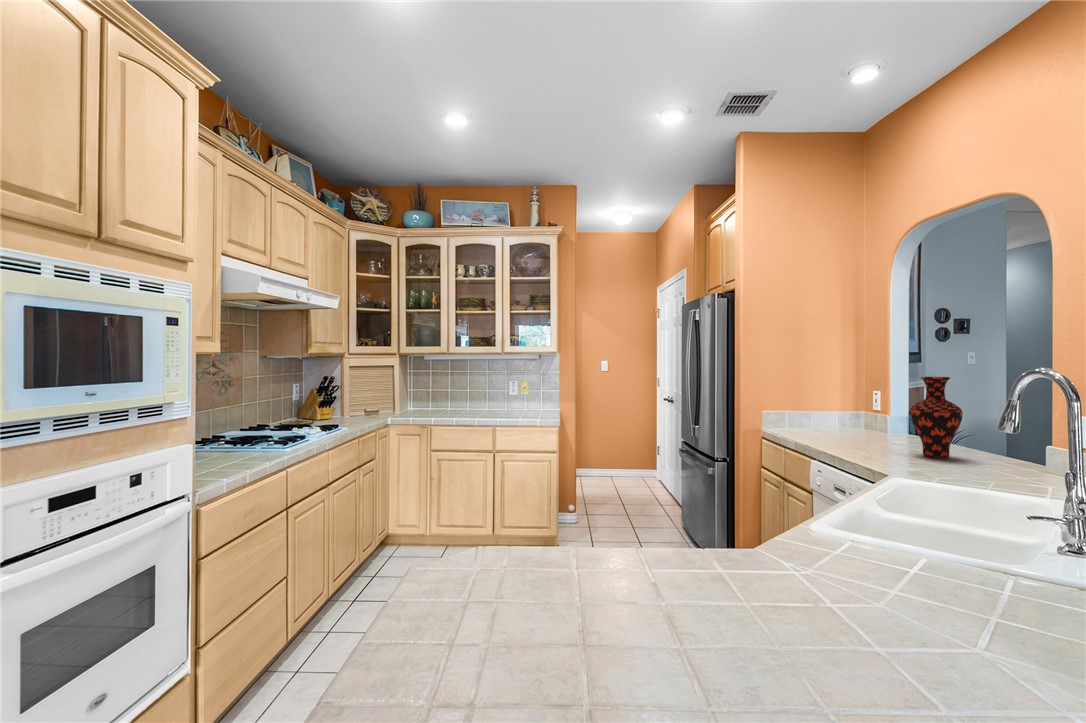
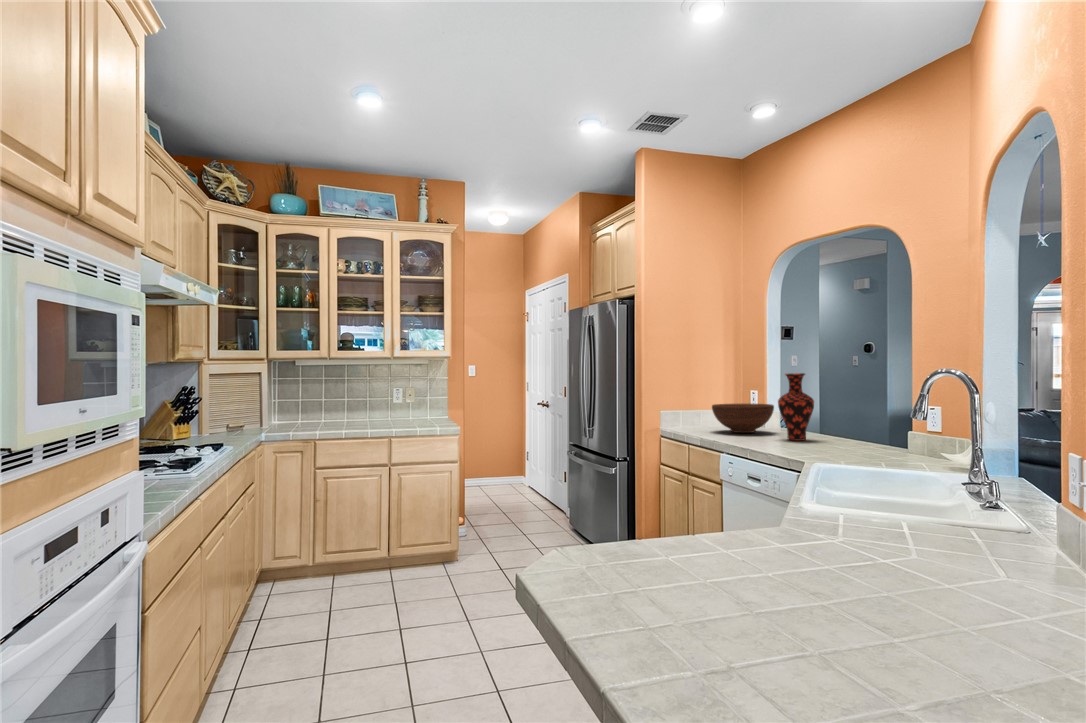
fruit bowl: none [824,407,904,442] -> present [712,403,774,433]

